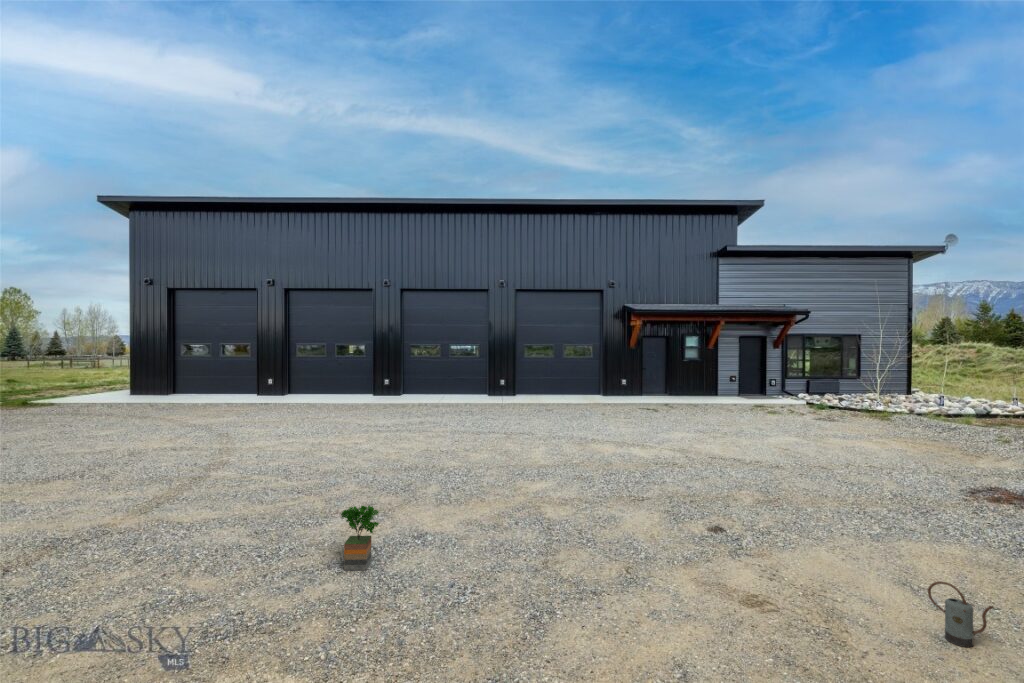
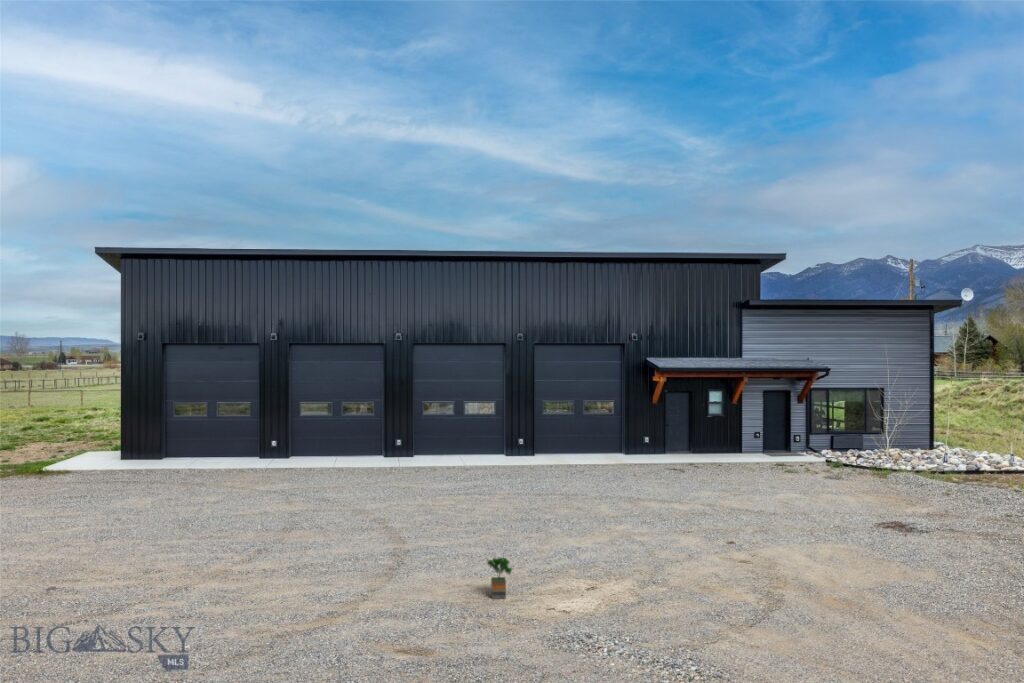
watering can: present [928,581,993,647] -> none [839,594,868,628]

